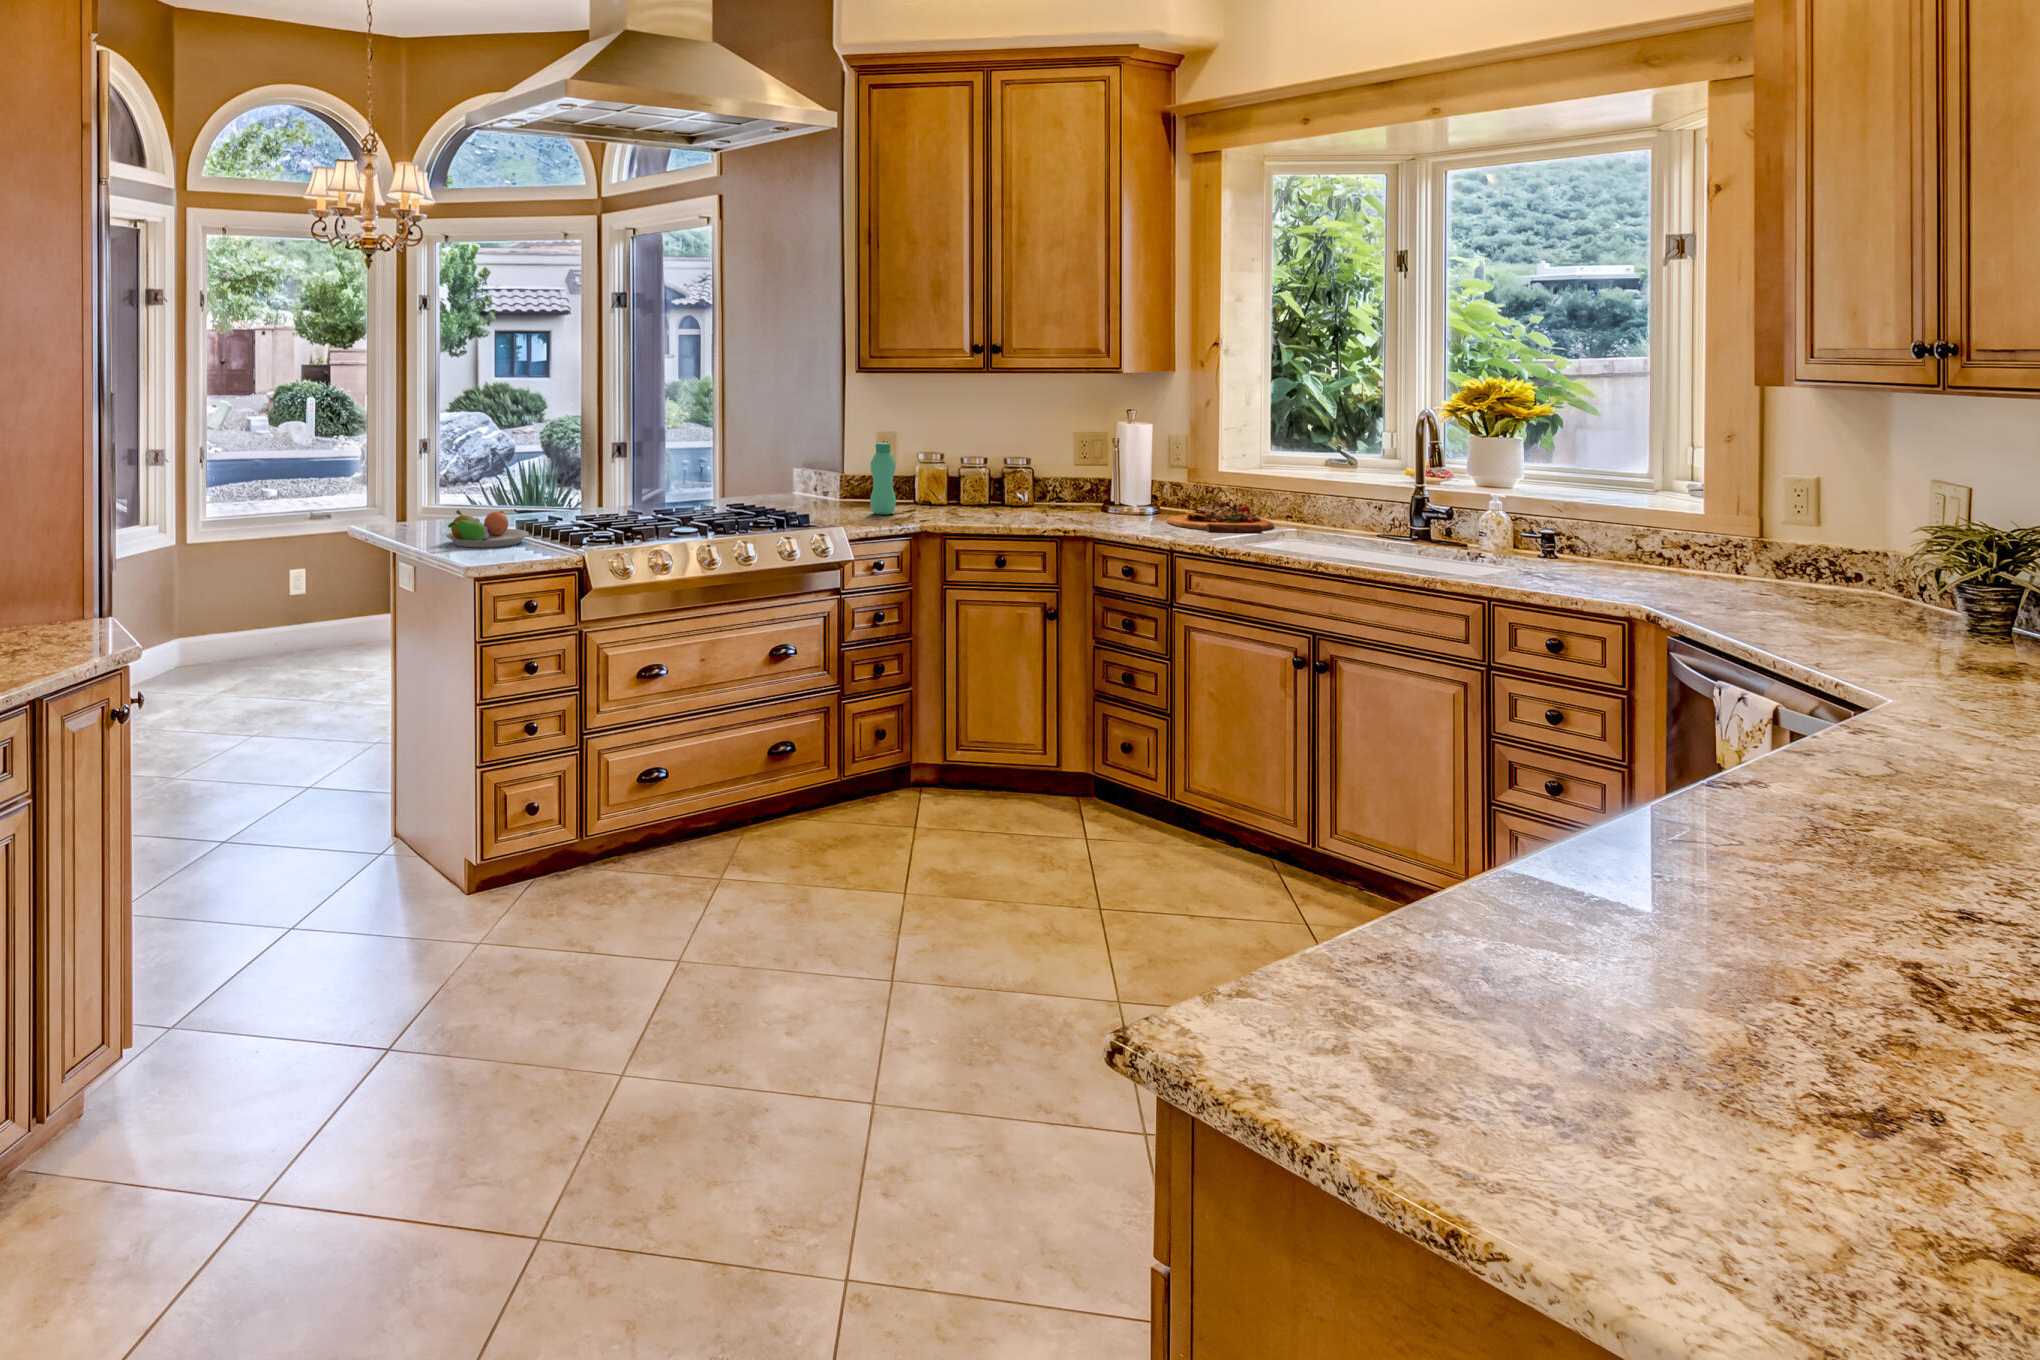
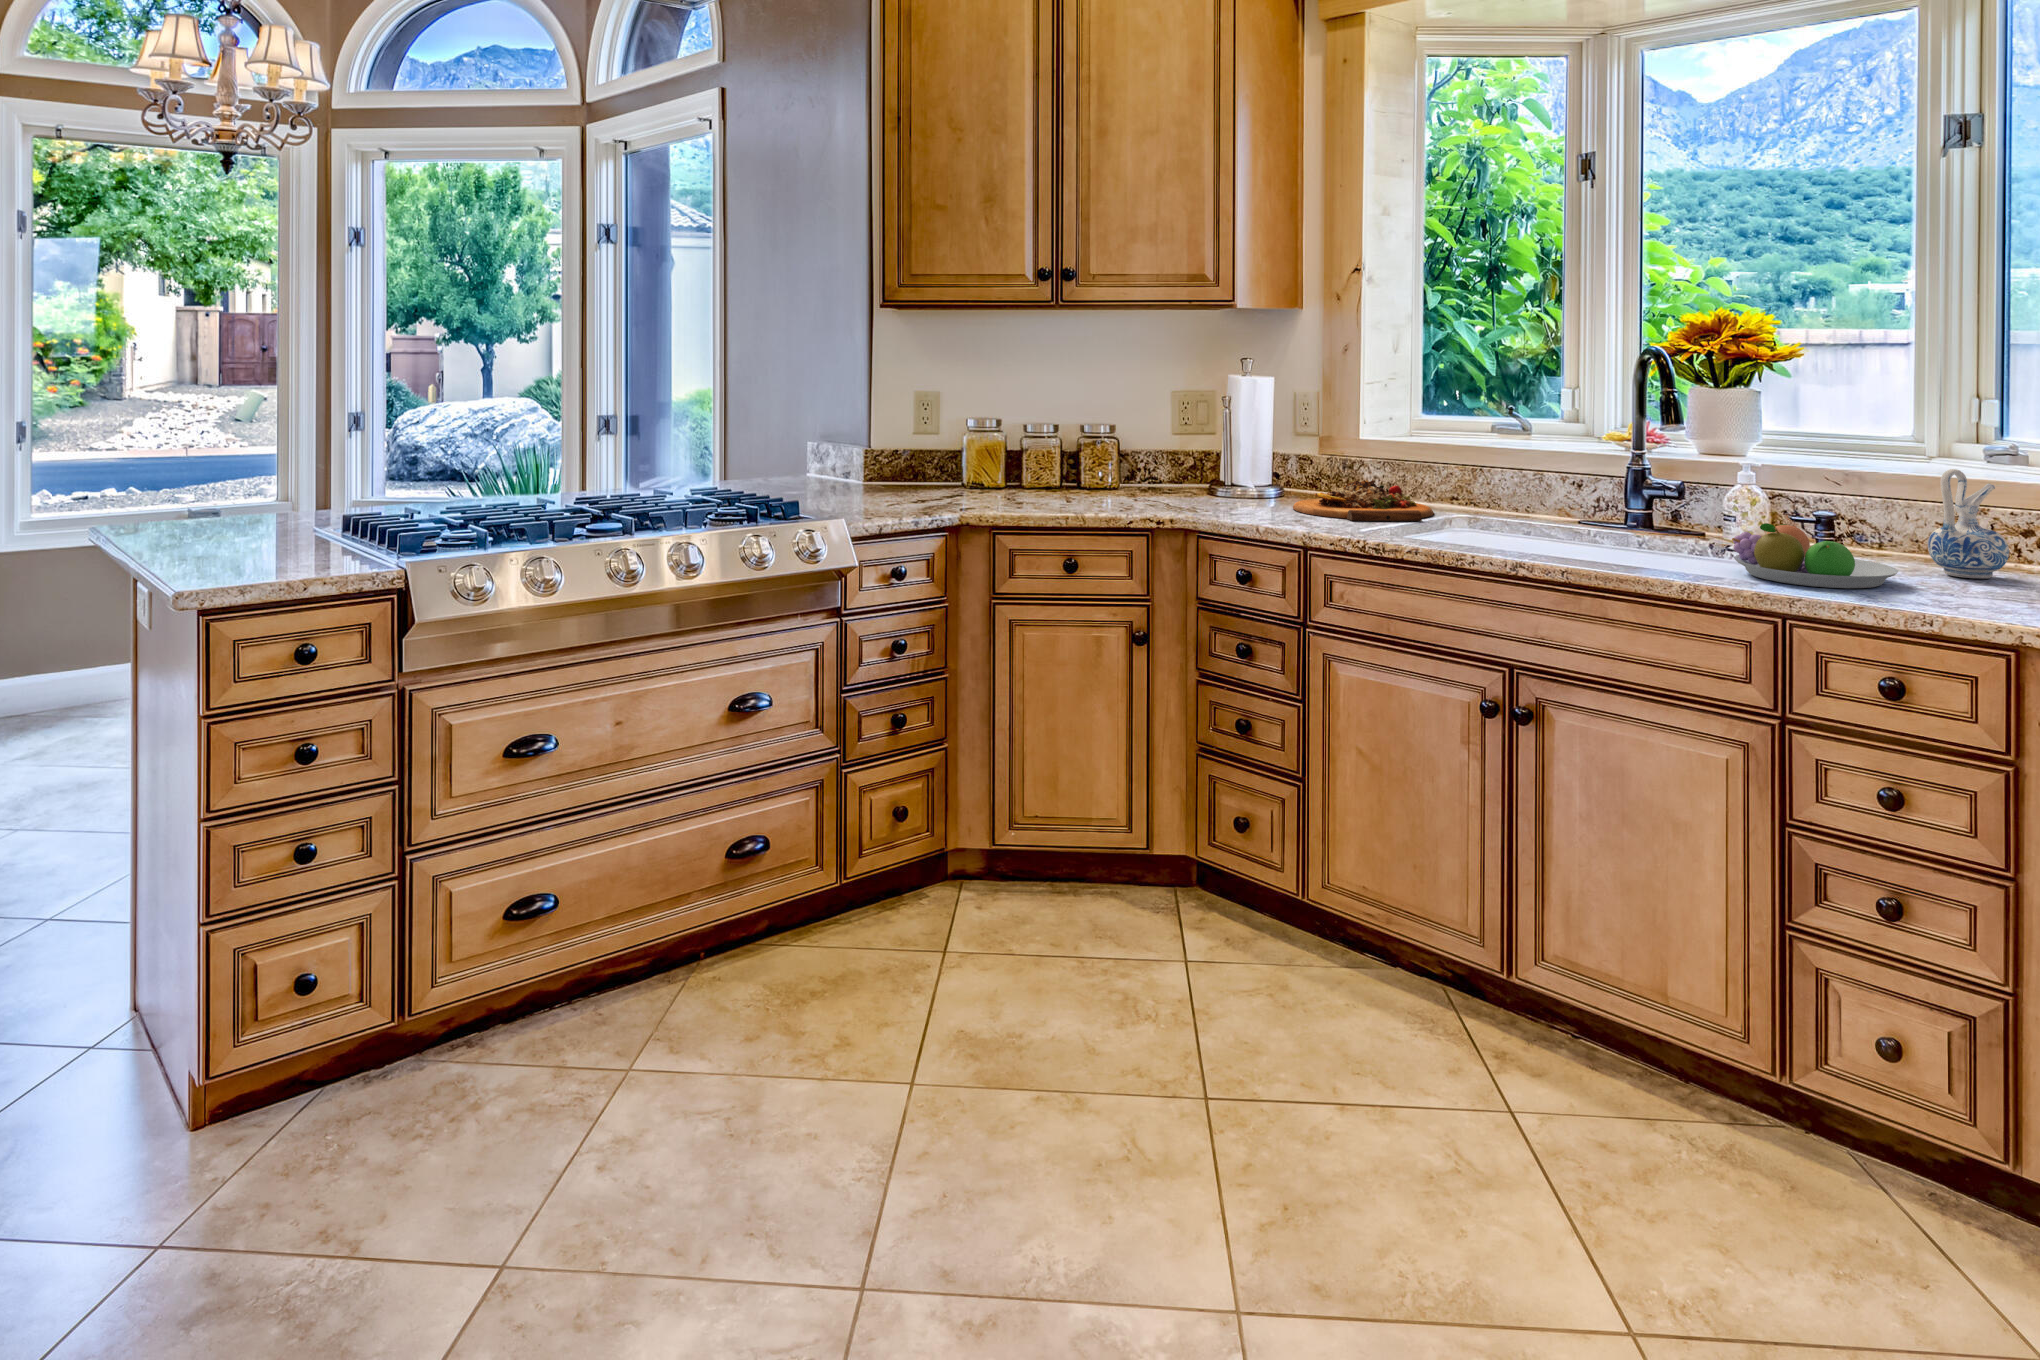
bottle: present [870,443,896,514] -> none [893,403,929,502]
ceramic pitcher: none [1609,502,1663,577] -> present [1928,469,2009,578]
fruit bowl: present [446,510,529,548] -> present [1732,523,1899,588]

